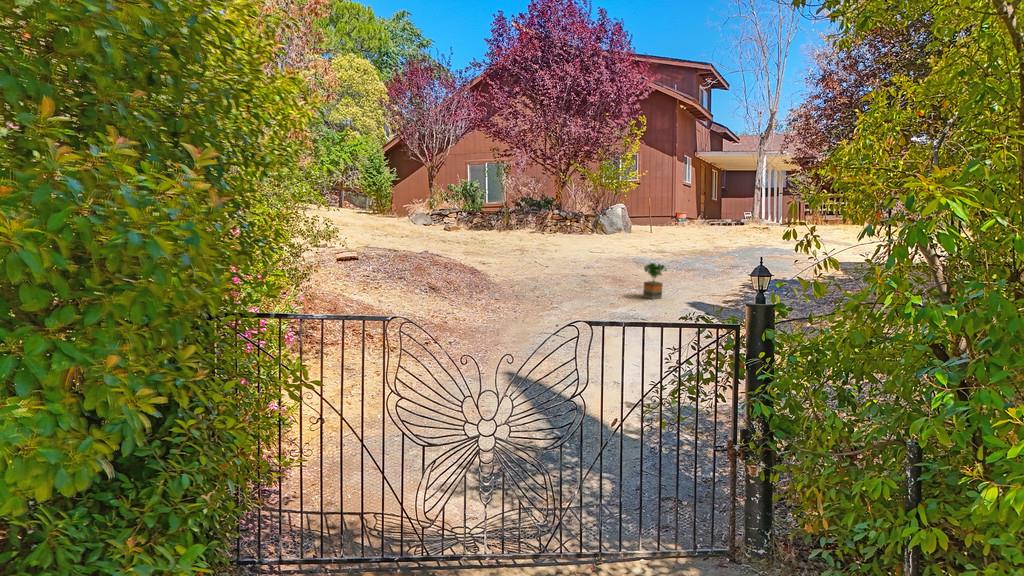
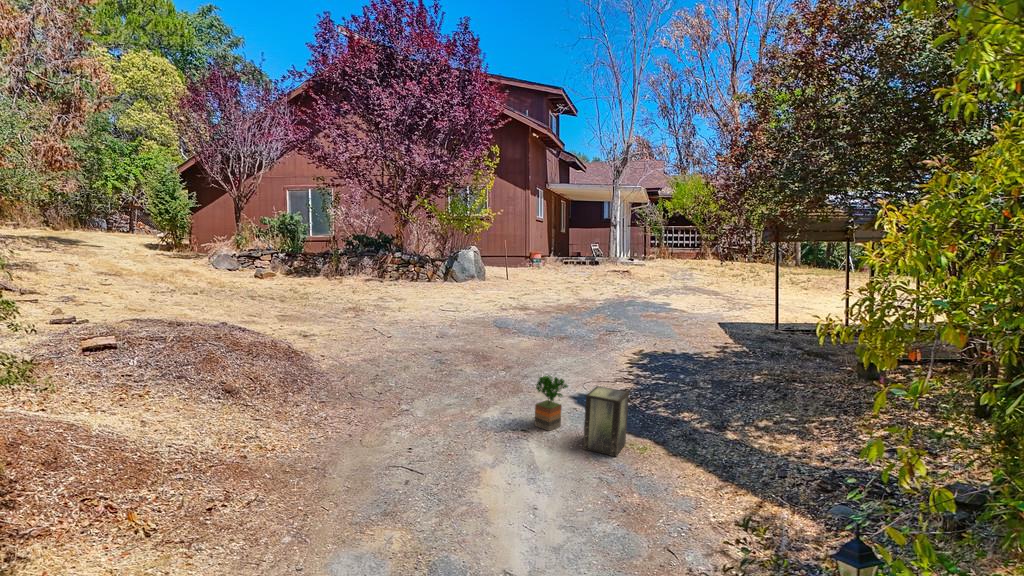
storage box: none [673,267,707,310] -> present [583,386,629,456]

